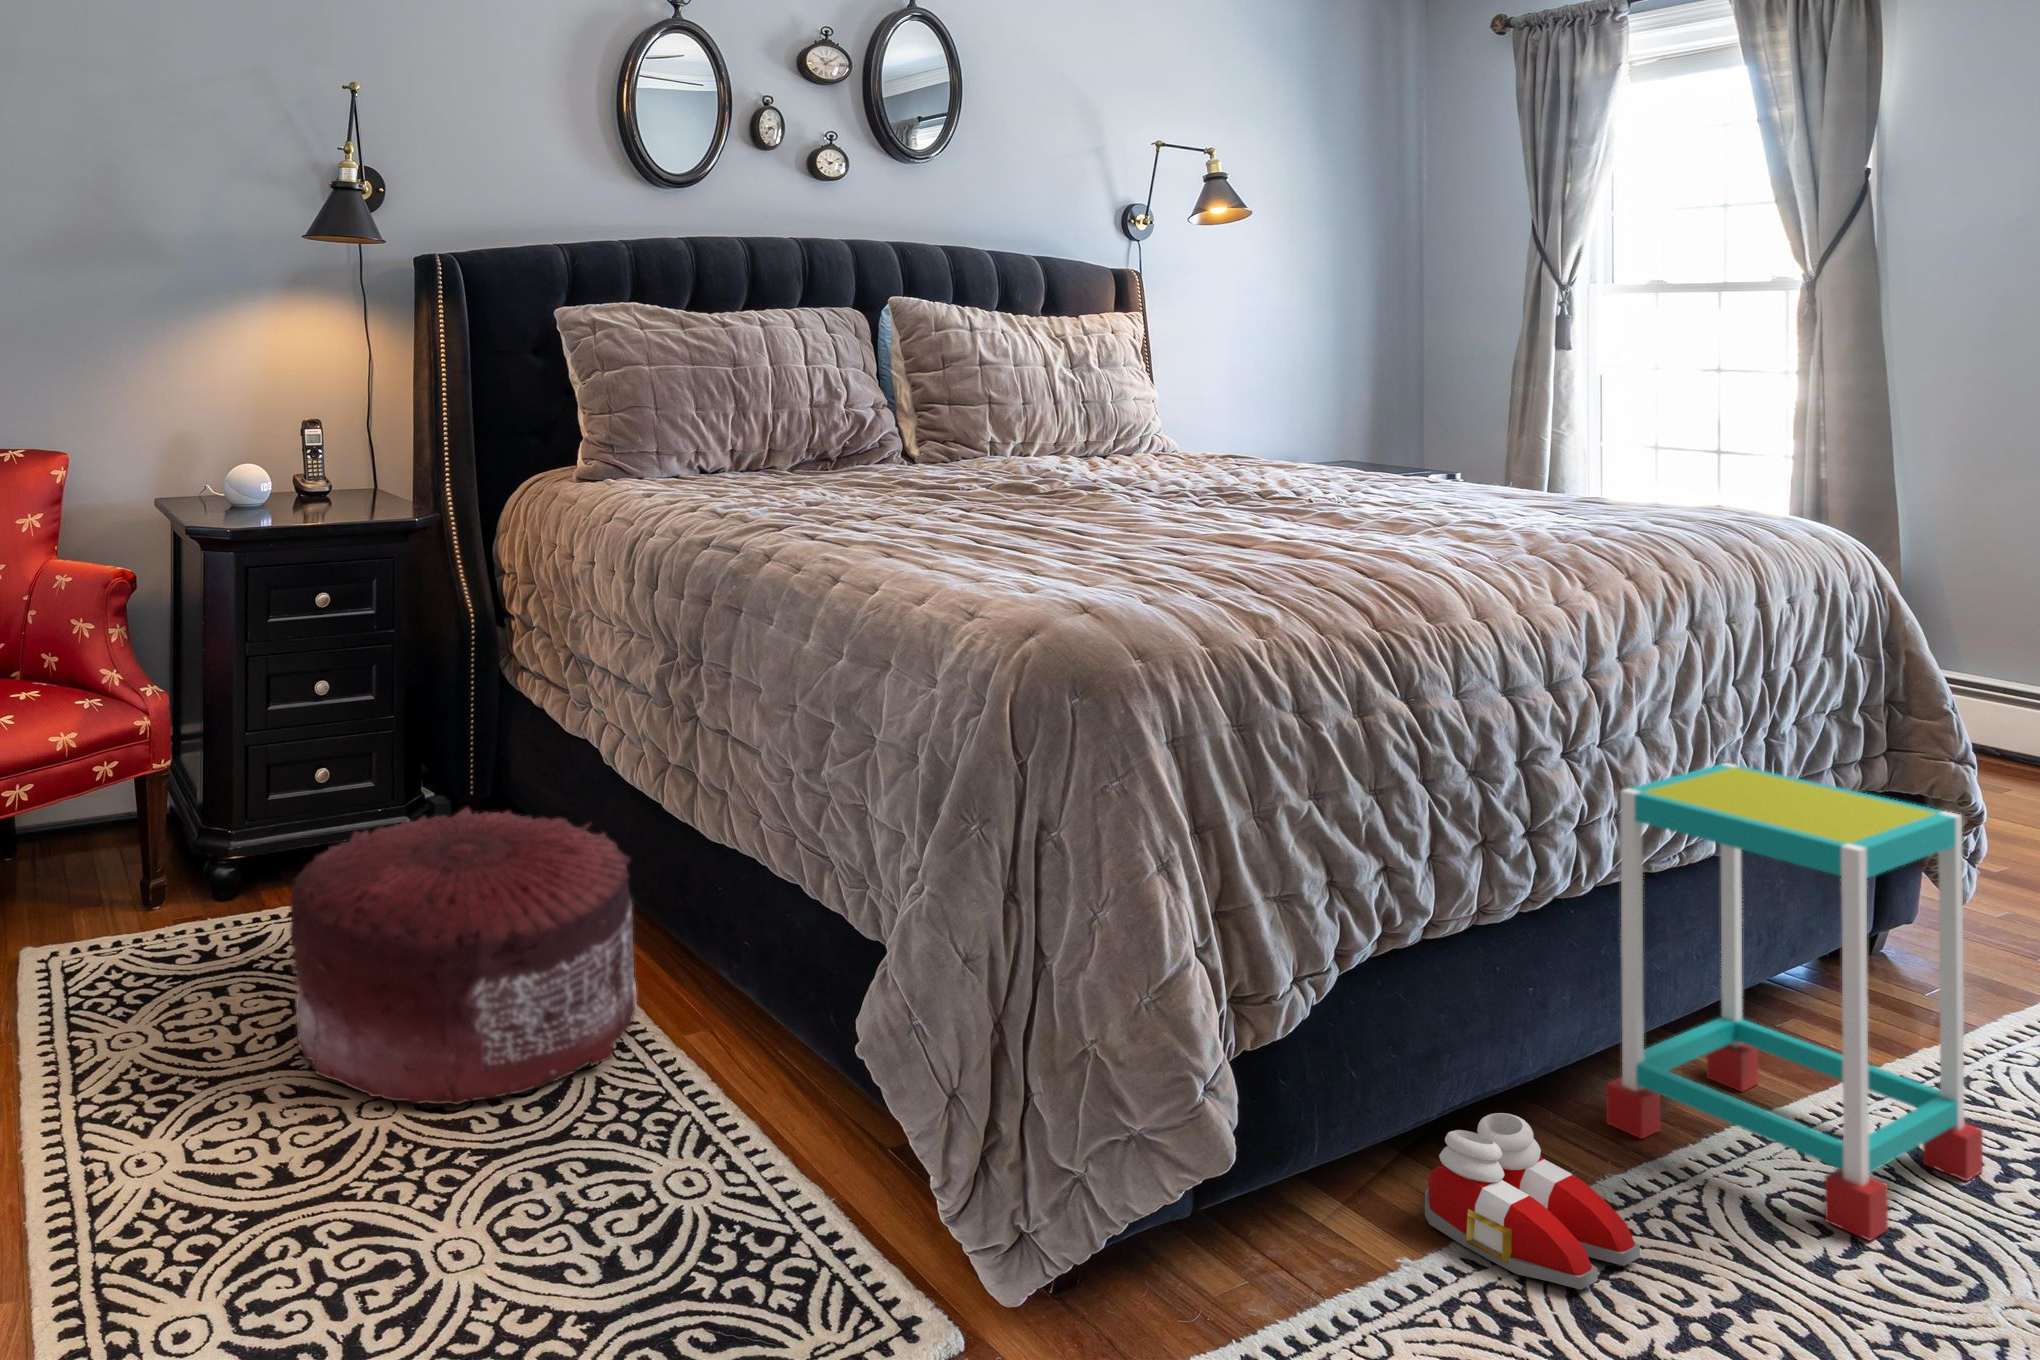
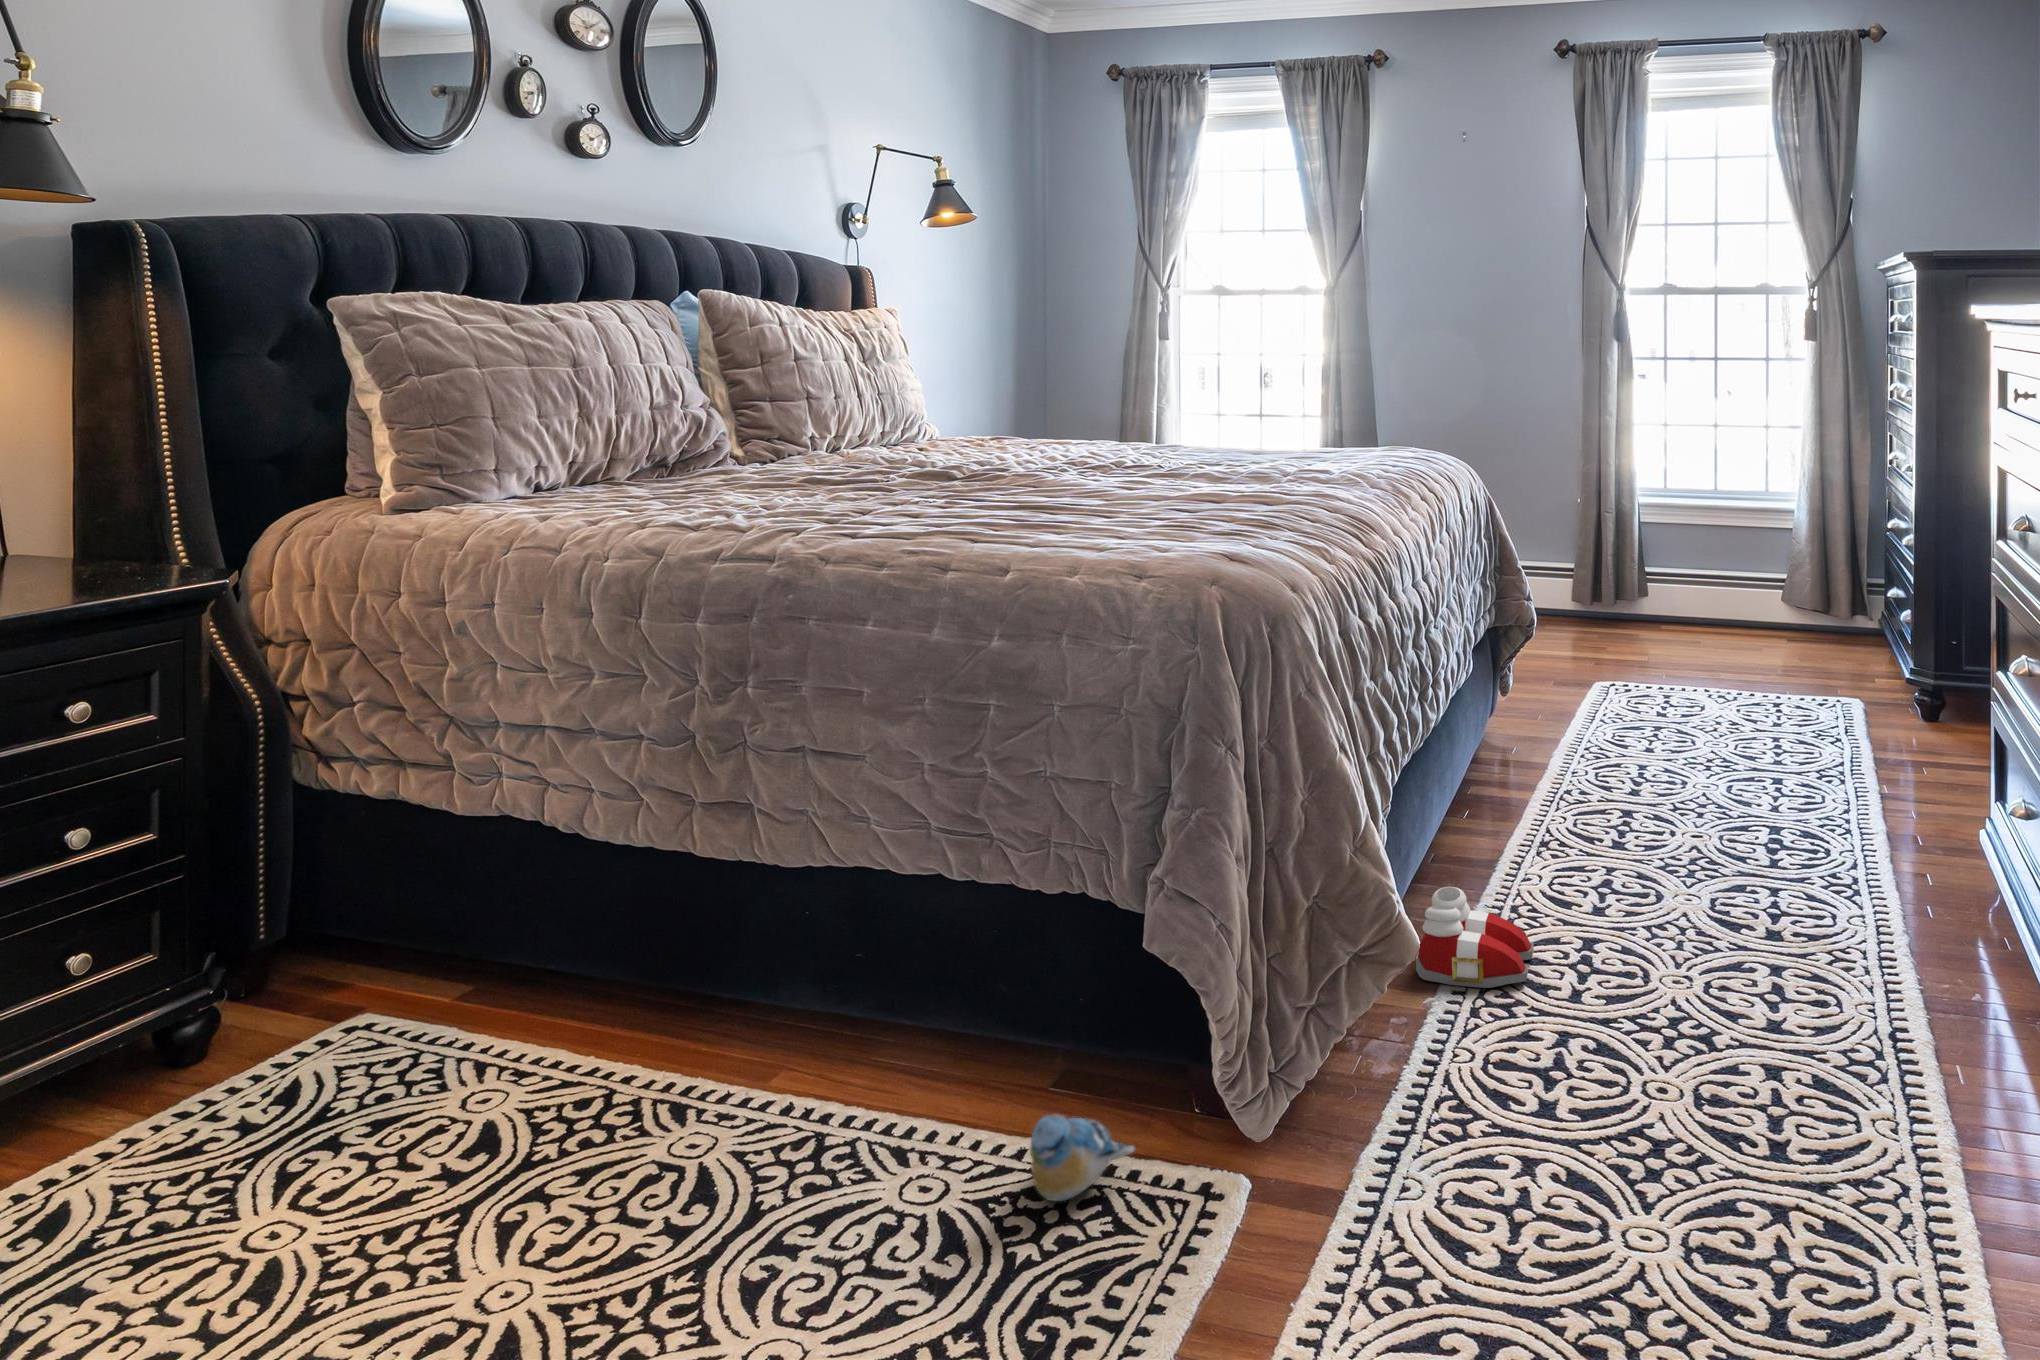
side table: present [1606,763,1983,1241] -> none [1451,621,1619,899]
pouf: present [290,807,637,1105] -> none [277,888,745,1286]
plush toy: none [730,1158,859,1257] -> present [1030,1114,1134,1201]

